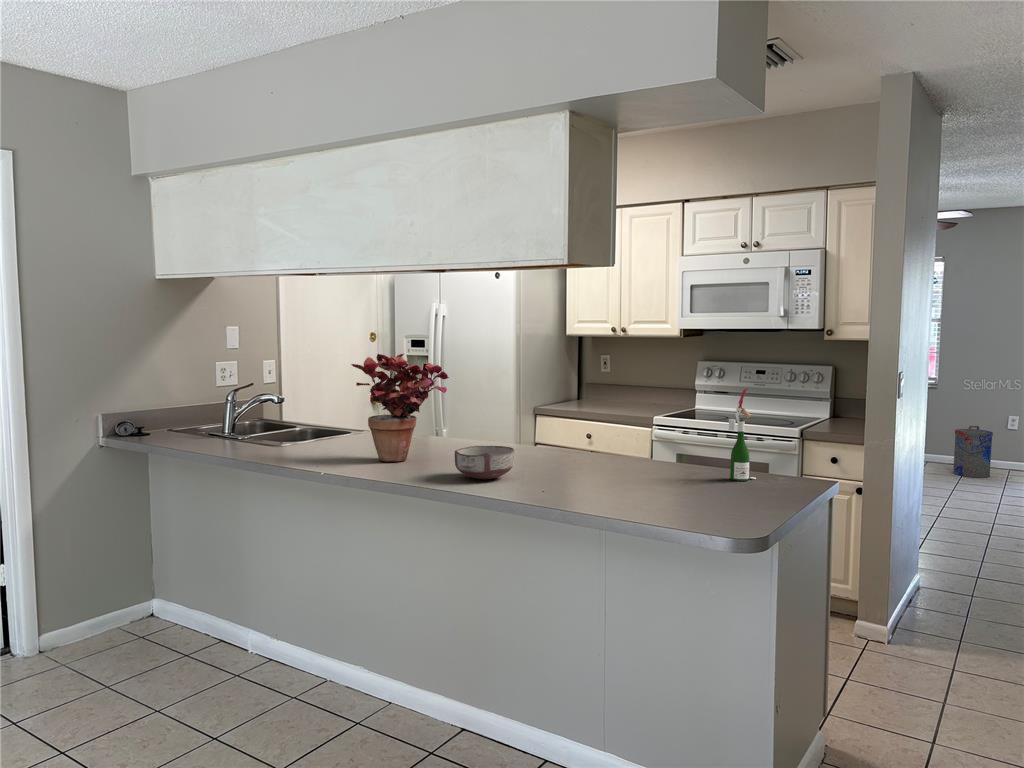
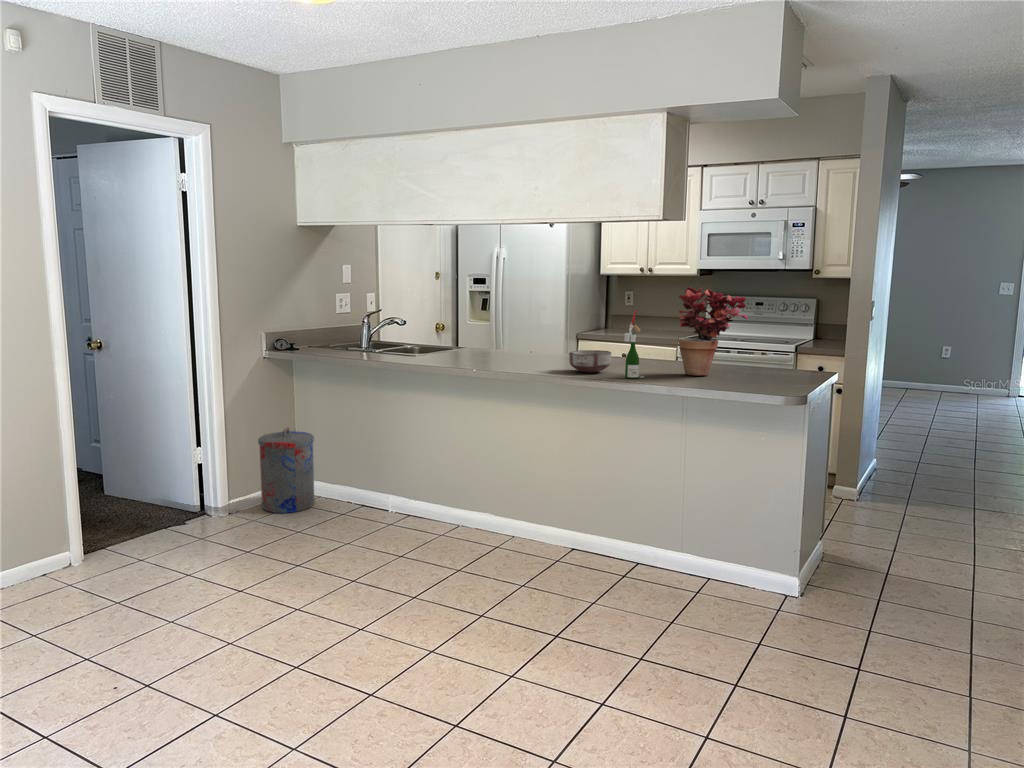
potted plant: present [351,354,449,461] -> present [678,287,748,376]
wine bottle: present [729,388,756,481] -> present [624,310,644,379]
trash can: present [953,426,993,478] -> present [258,428,314,513]

